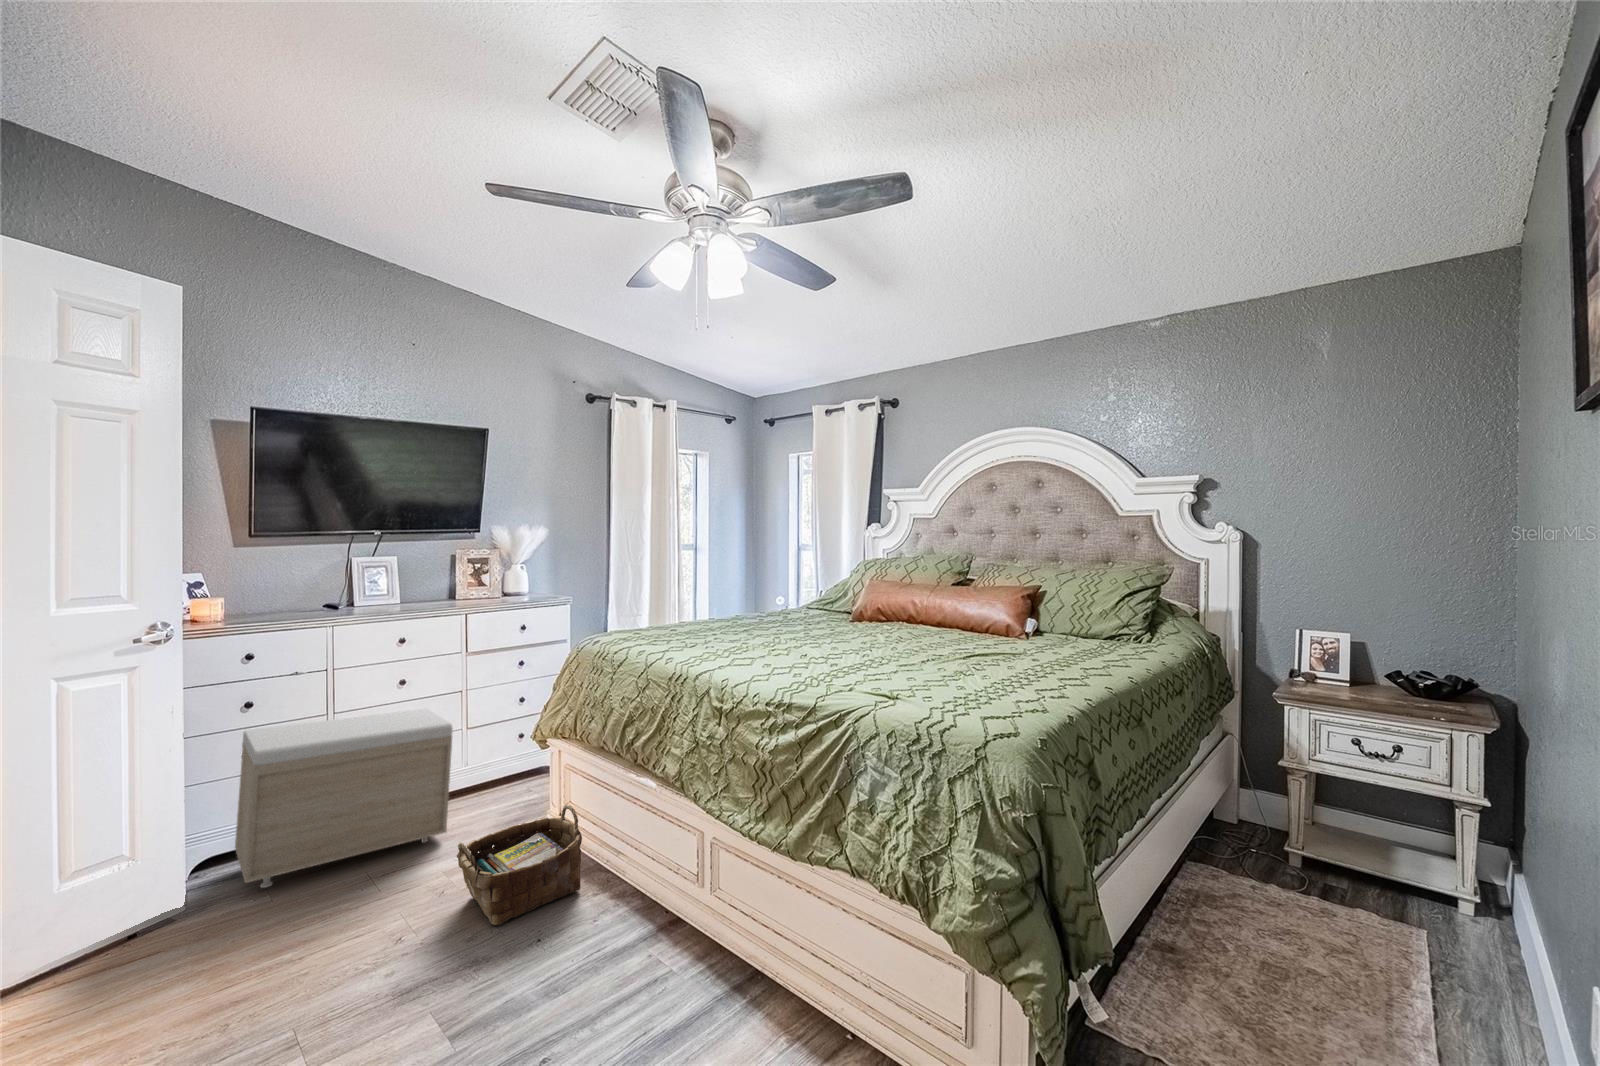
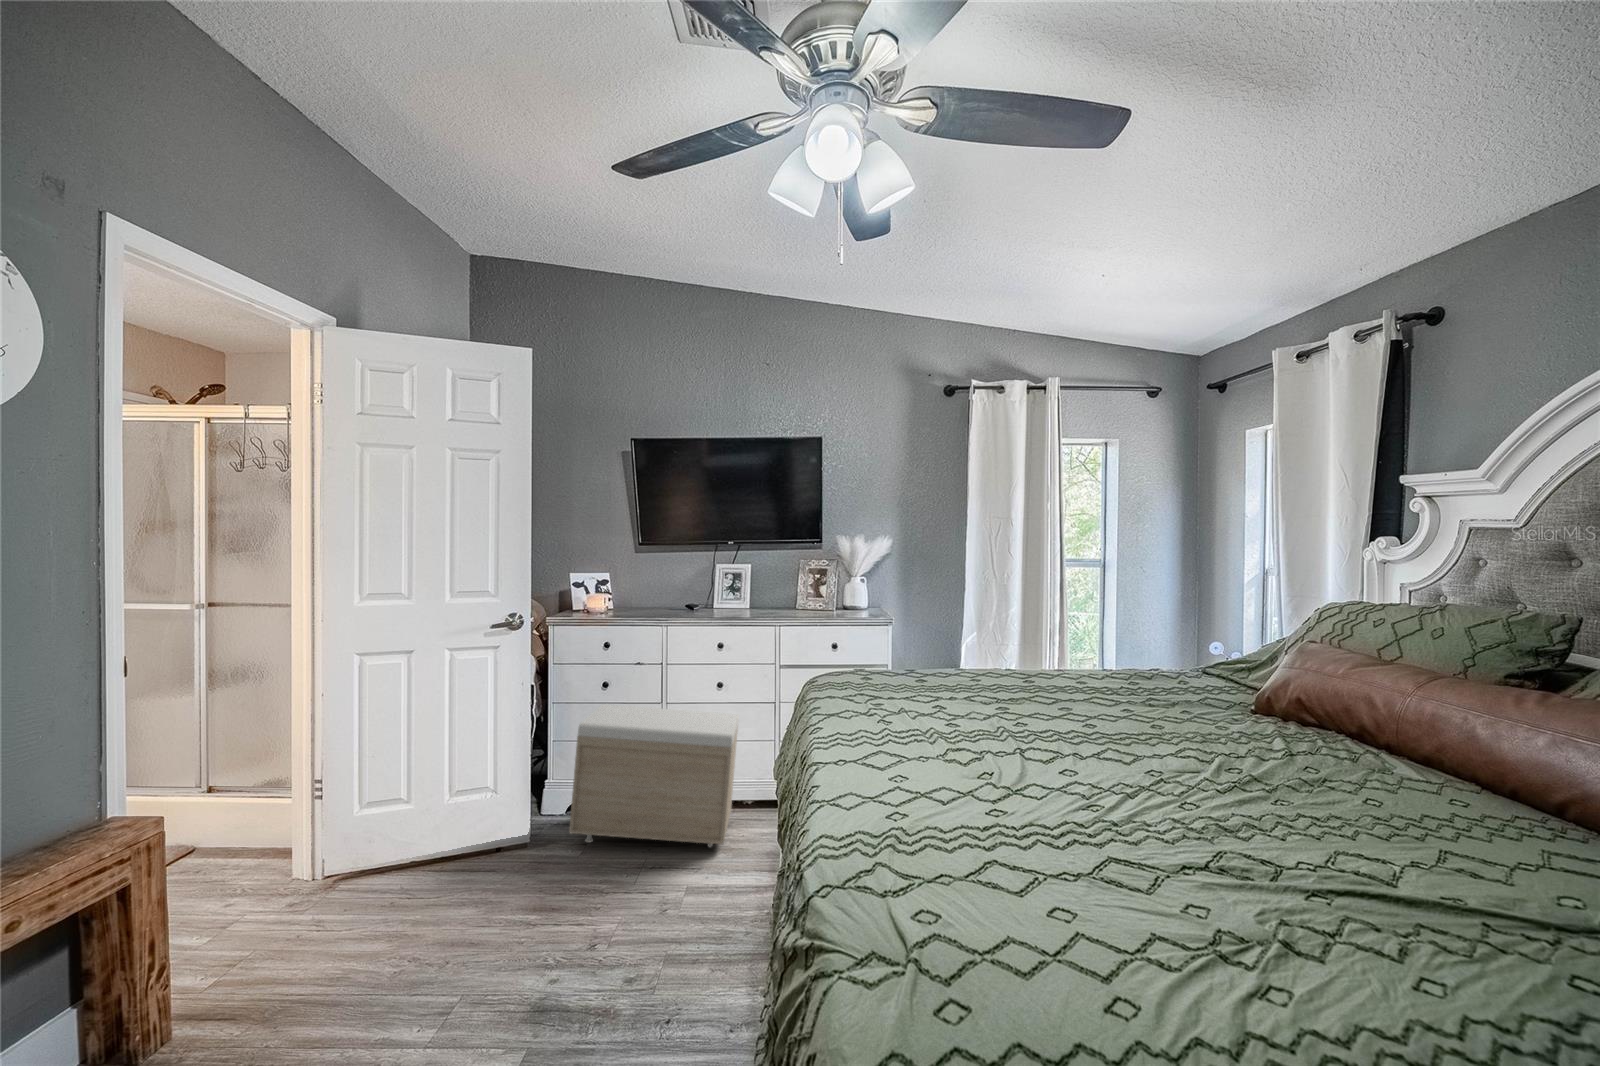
woven basket: present [457,805,582,925] -> none [657,859,782,966]

